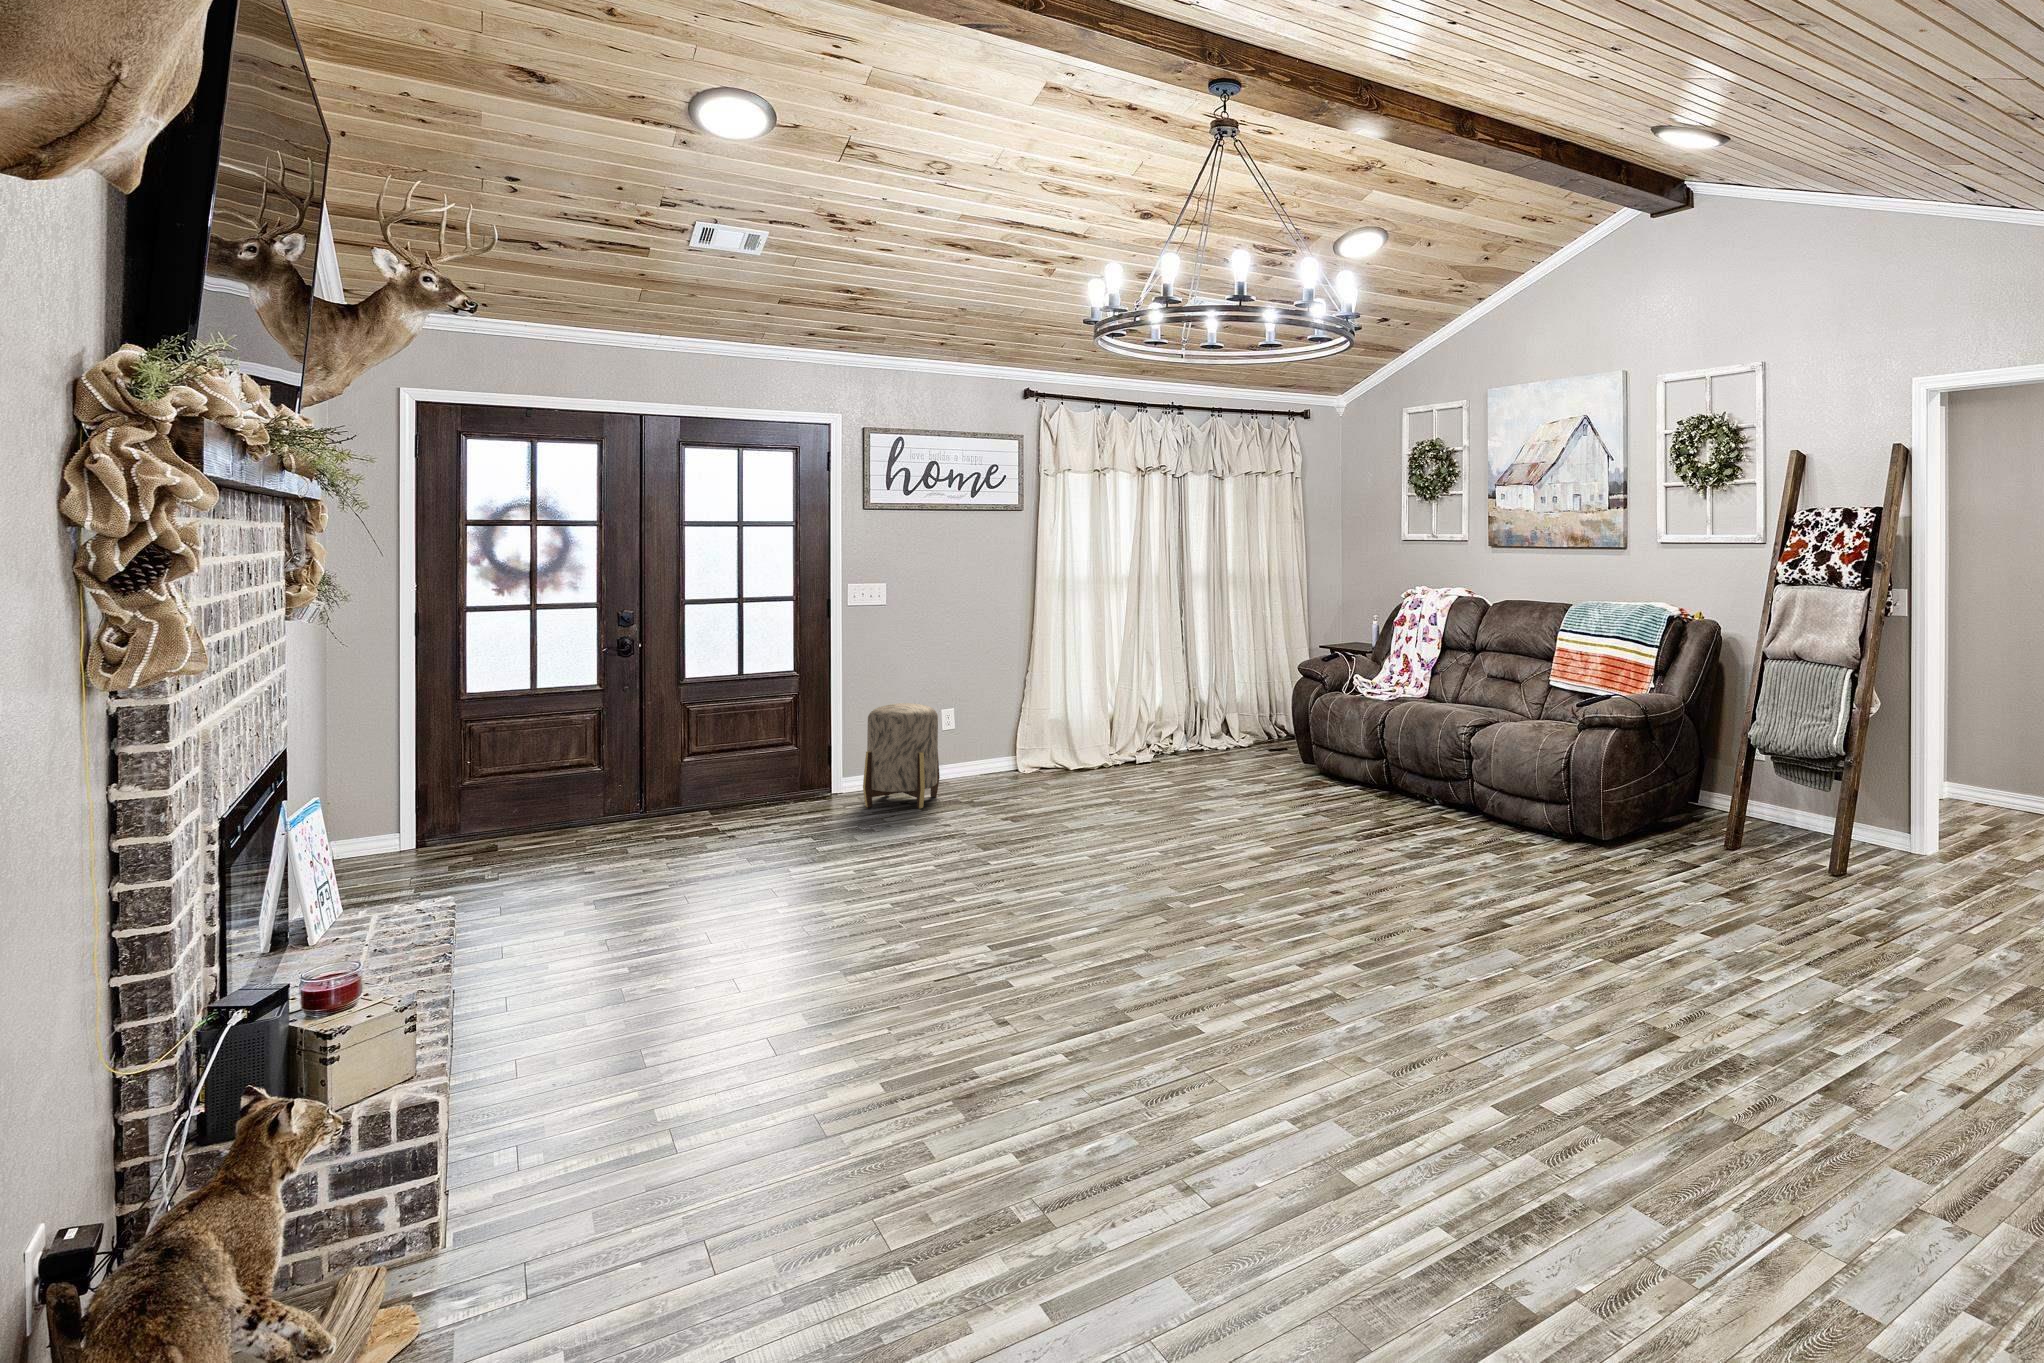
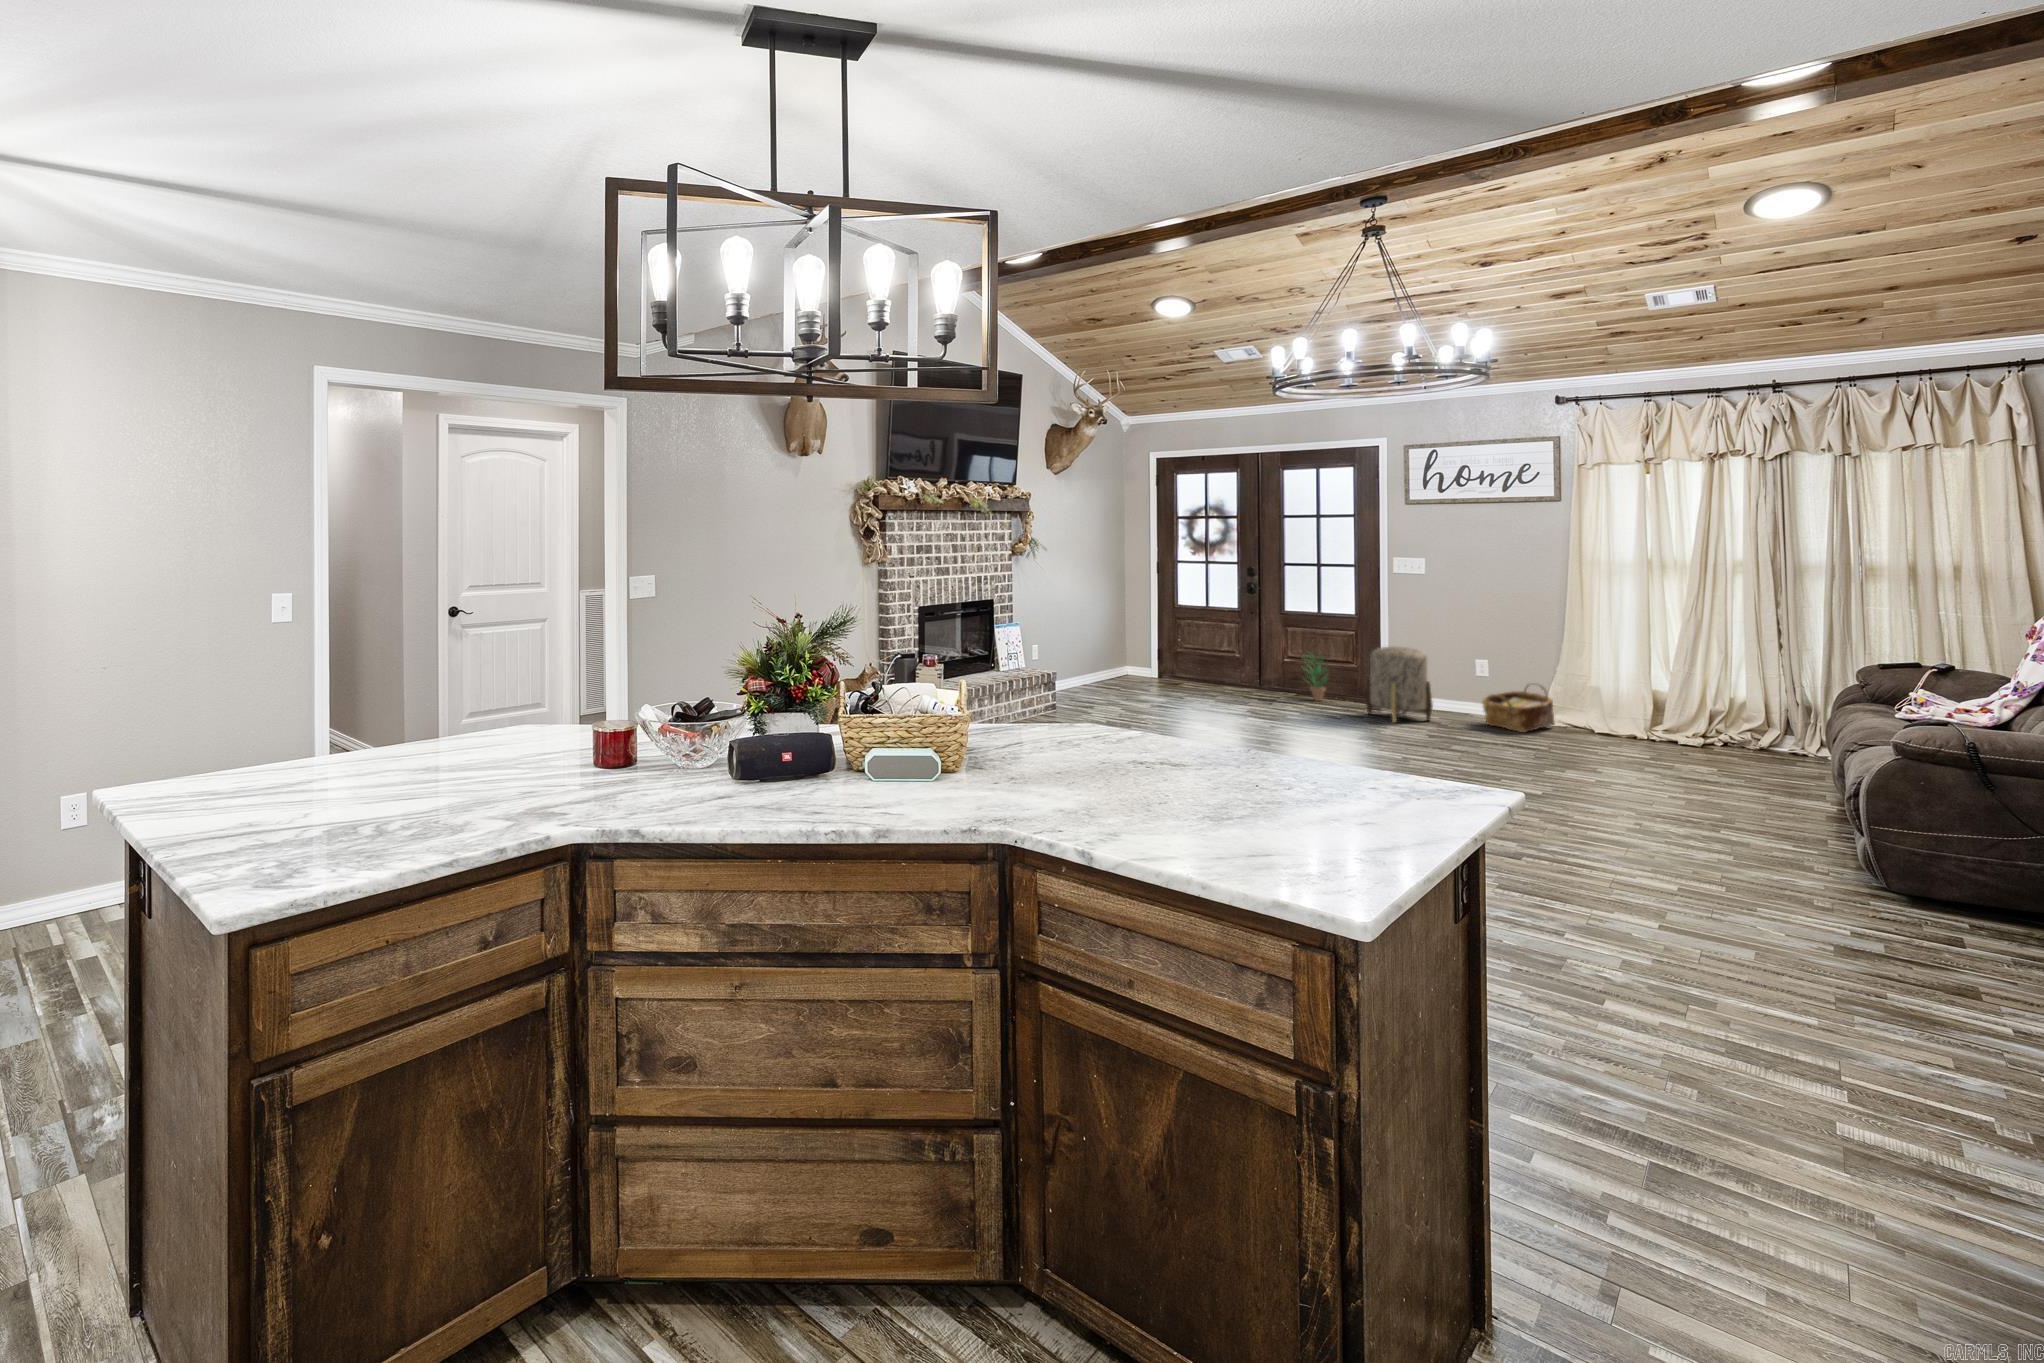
woven basket: none [975,724,1036,785] -> present [1482,684,1554,732]
potted plant: none [734,730,778,810] -> present [1307,653,1328,701]

